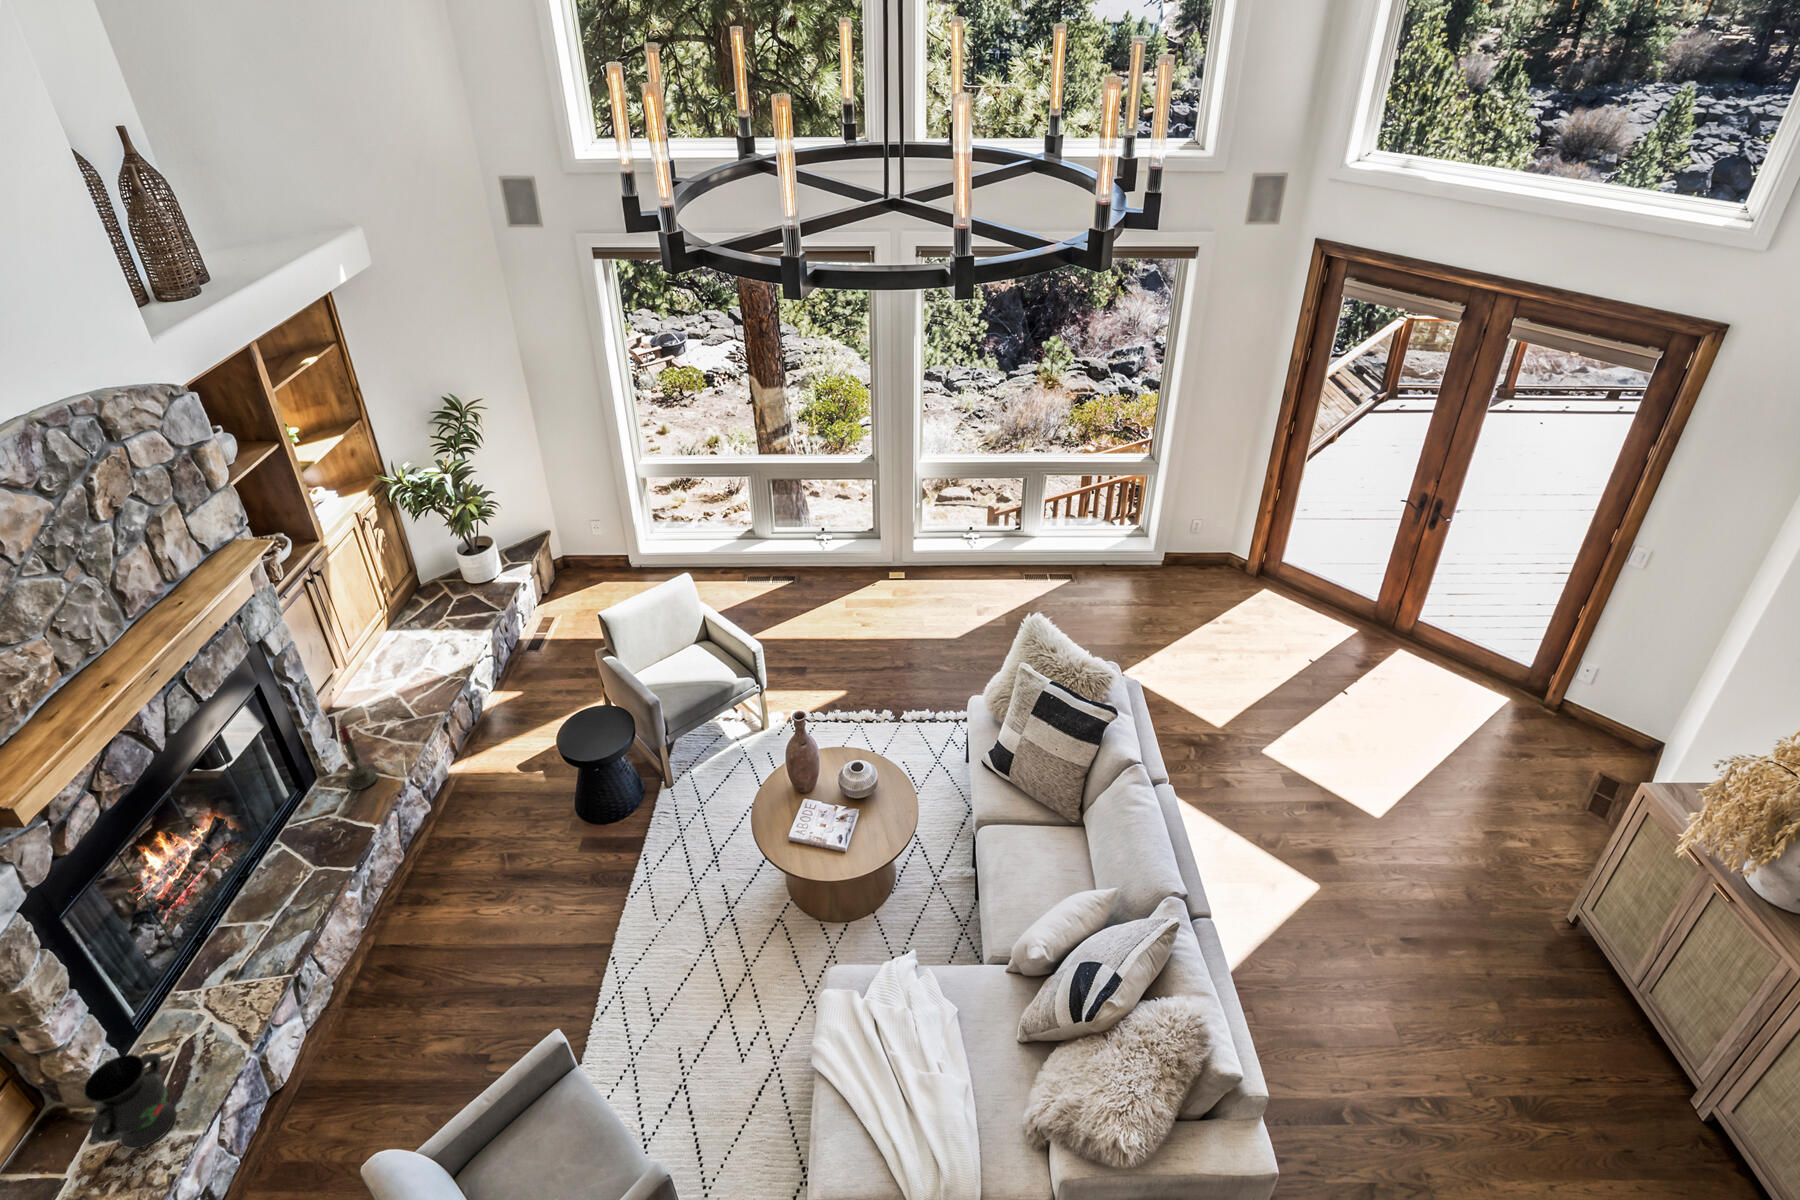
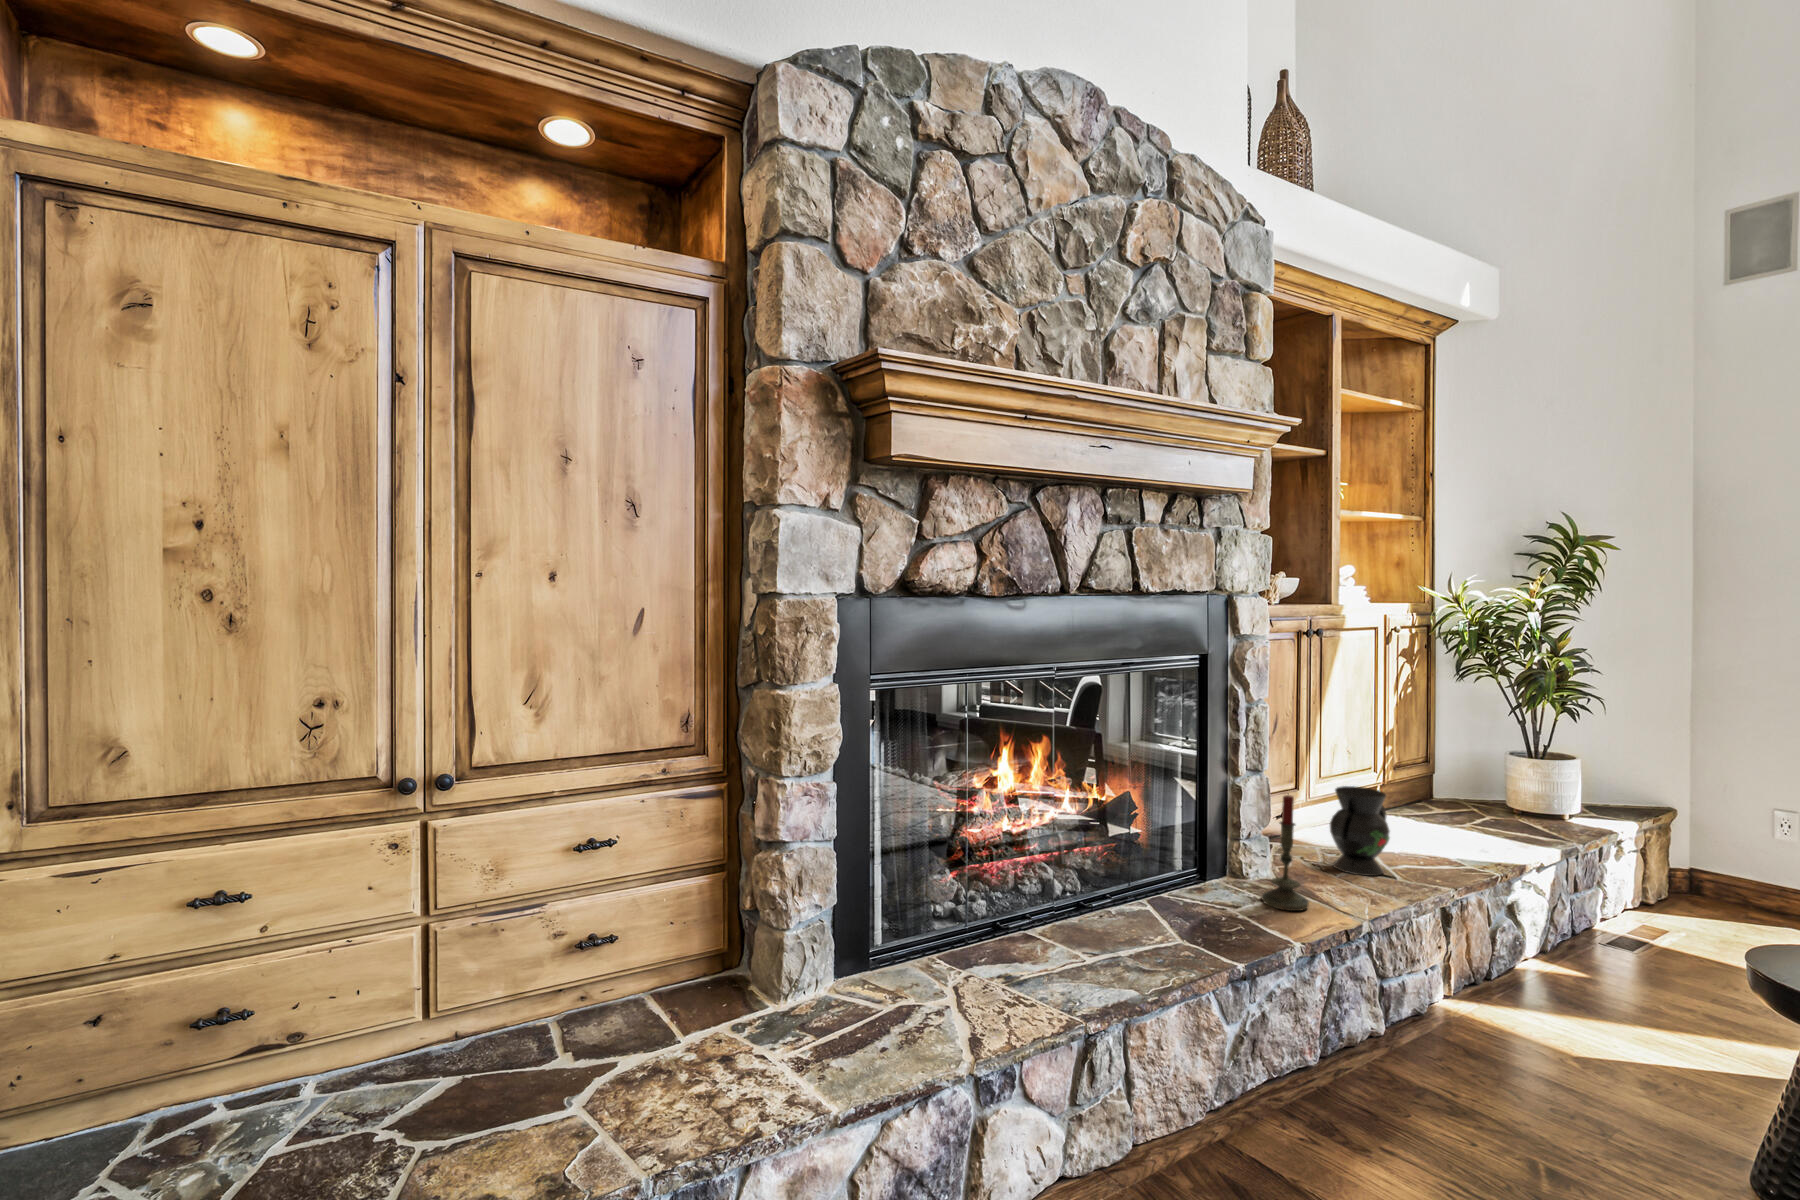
decorative vase: present [84,1053,176,1149] -> present [1330,786,1390,876]

